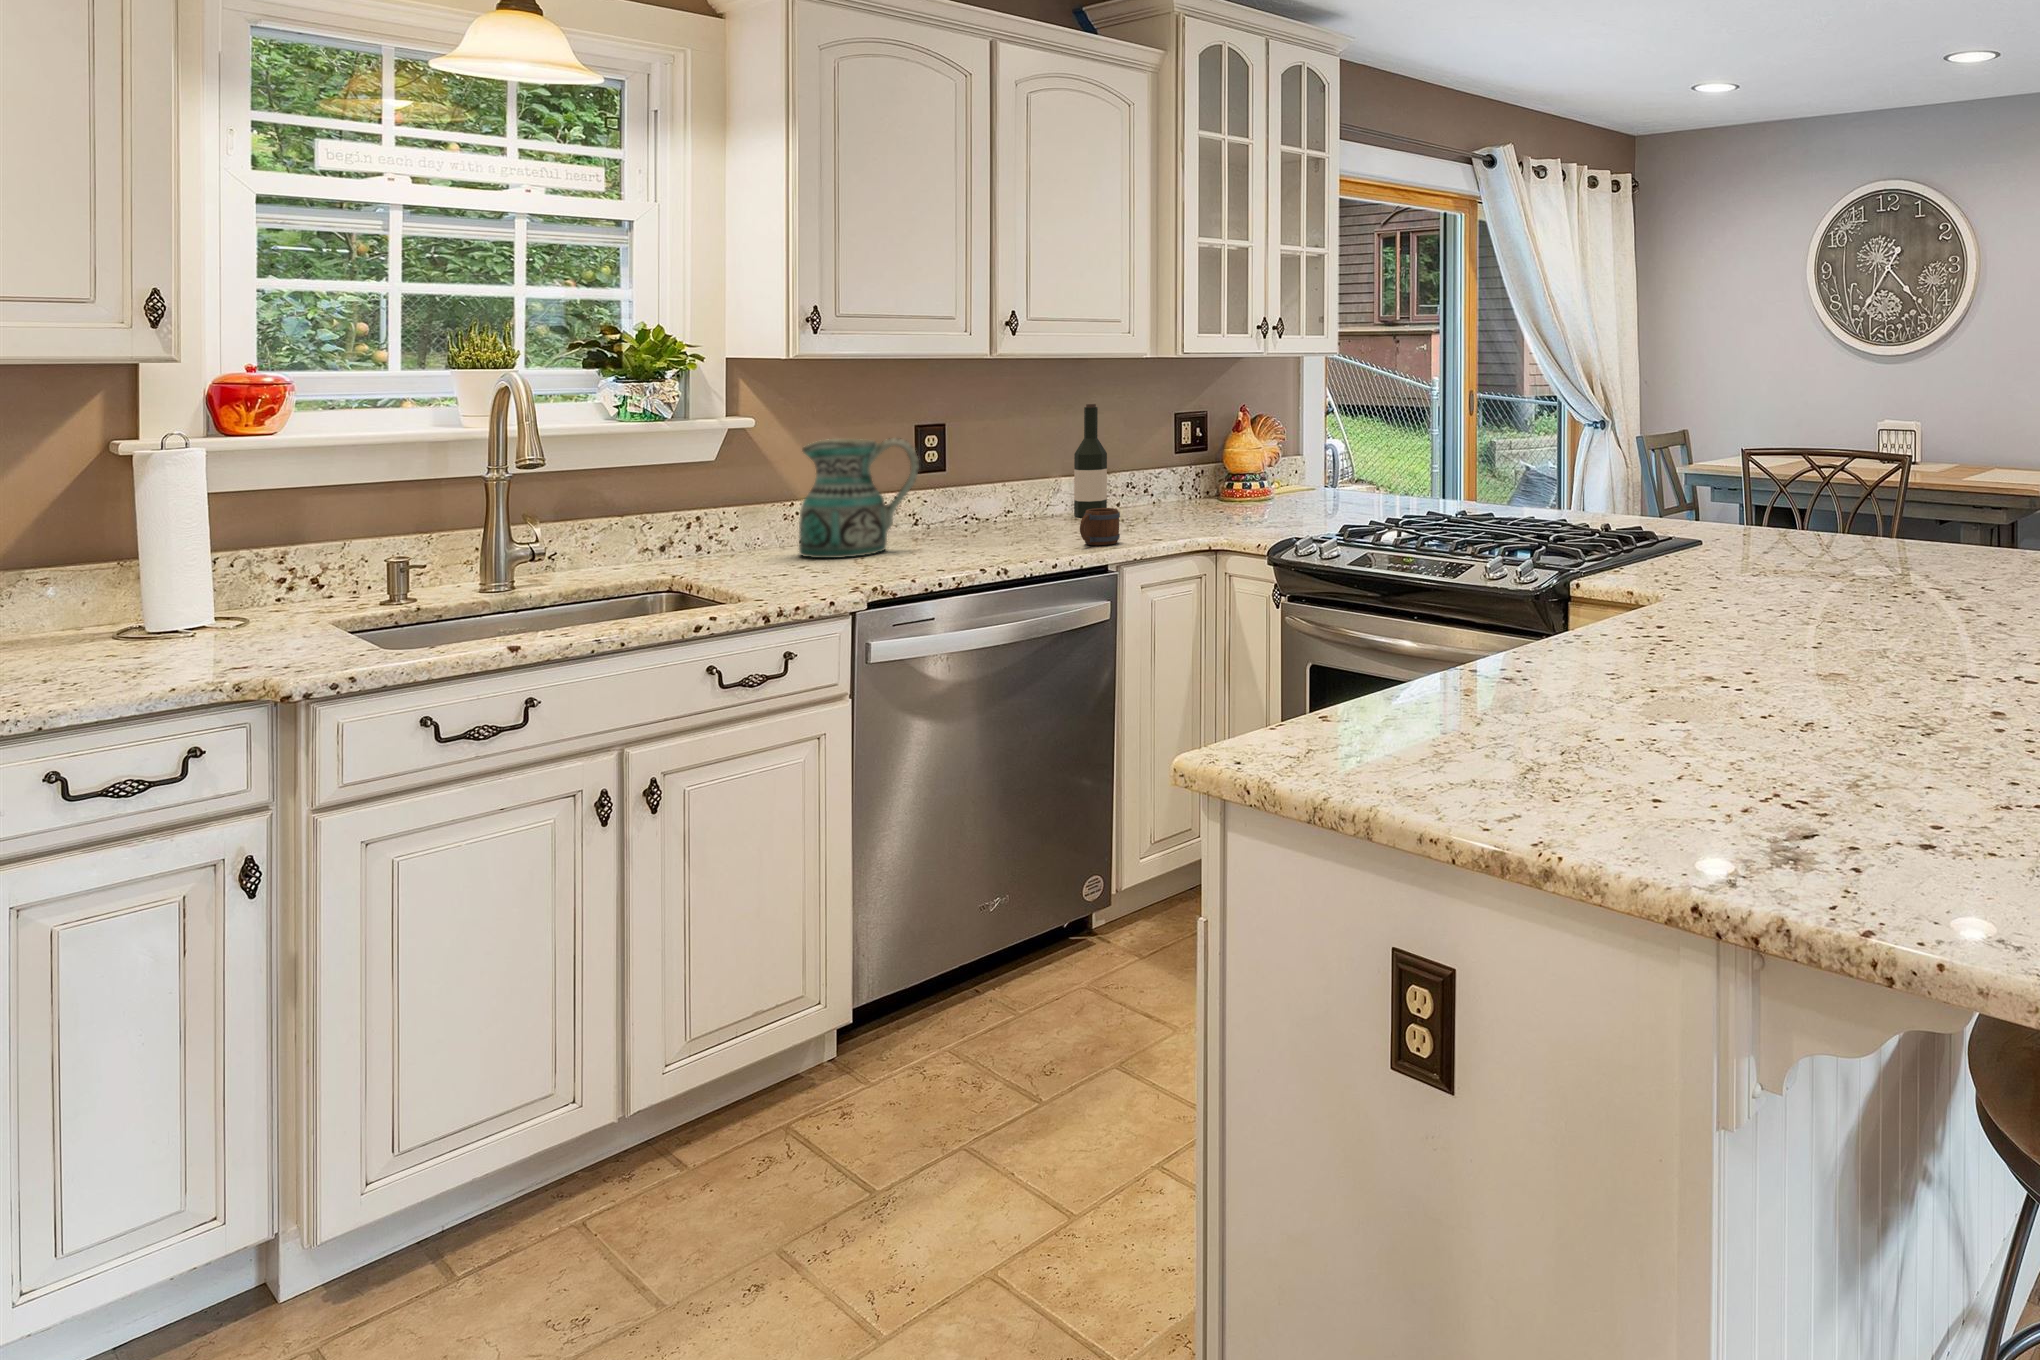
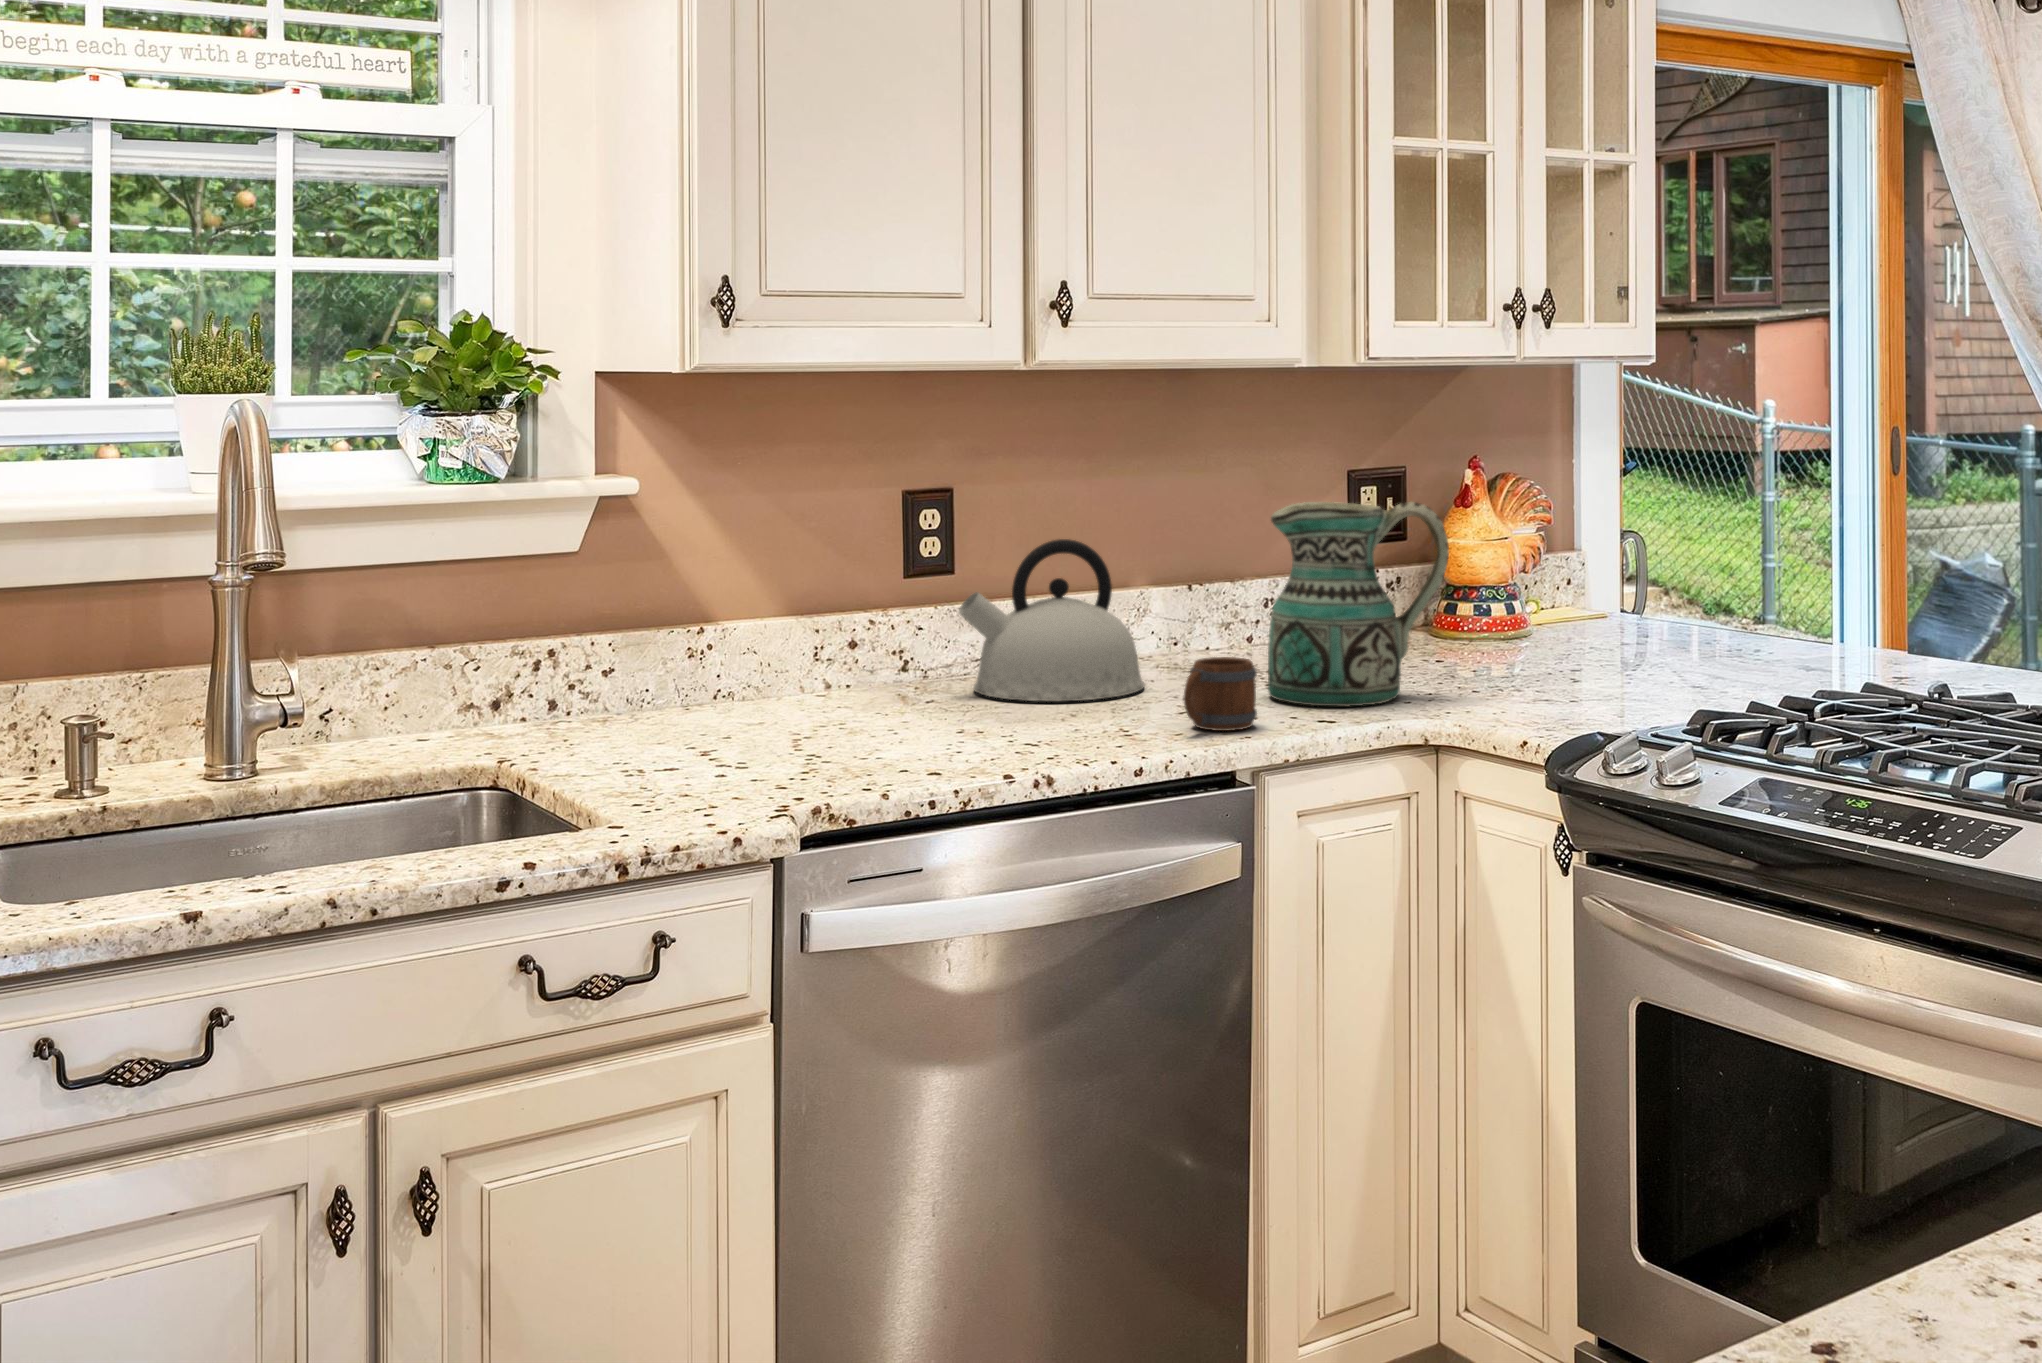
wine bottle: present [1074,404,1107,517] -> none [1174,452,1231,662]
ceramic pitcher: present [799,438,919,558] -> present [1268,502,1449,706]
kettle: none [949,451,1058,537] -> present [959,539,1144,701]

